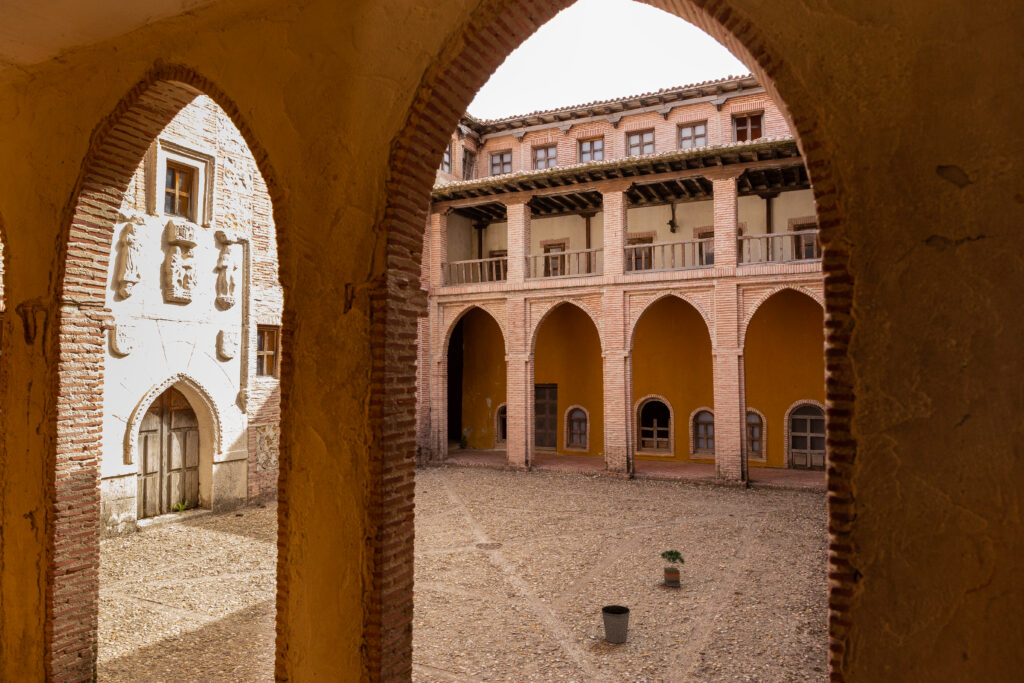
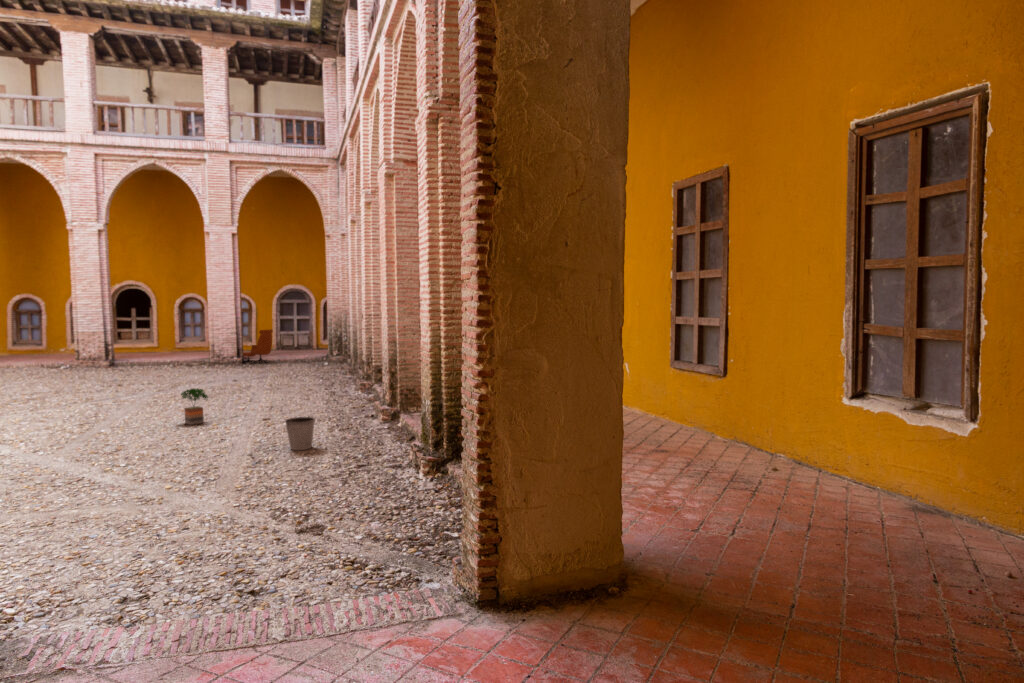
lounge chair: none [745,455,777,491] -> present [243,329,273,362]
bucket: present [601,605,630,643] -> present [285,417,315,450]

